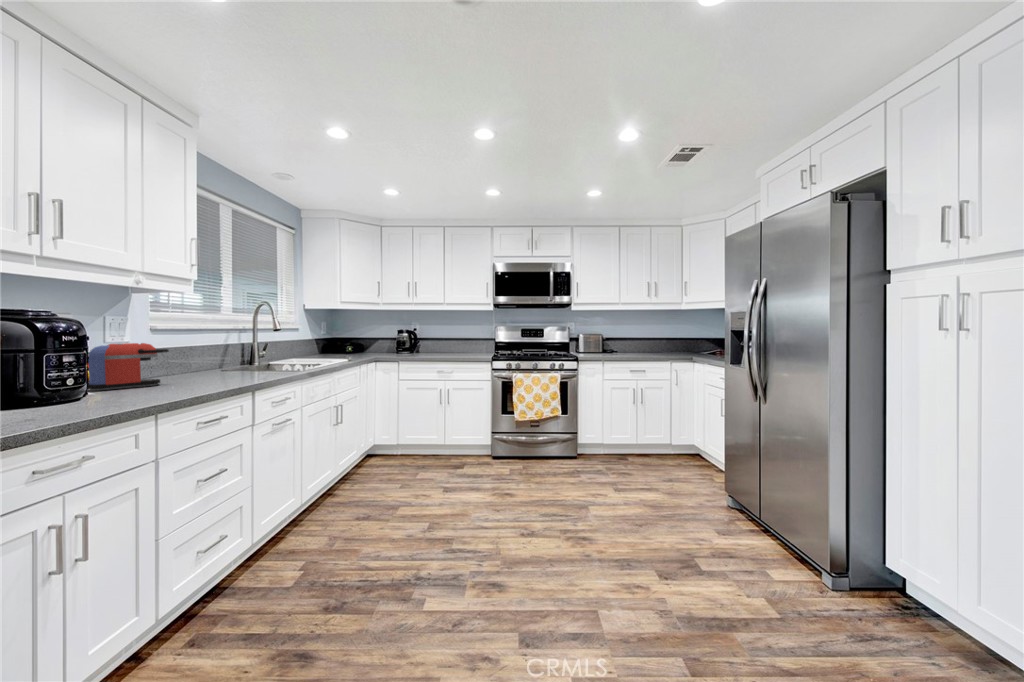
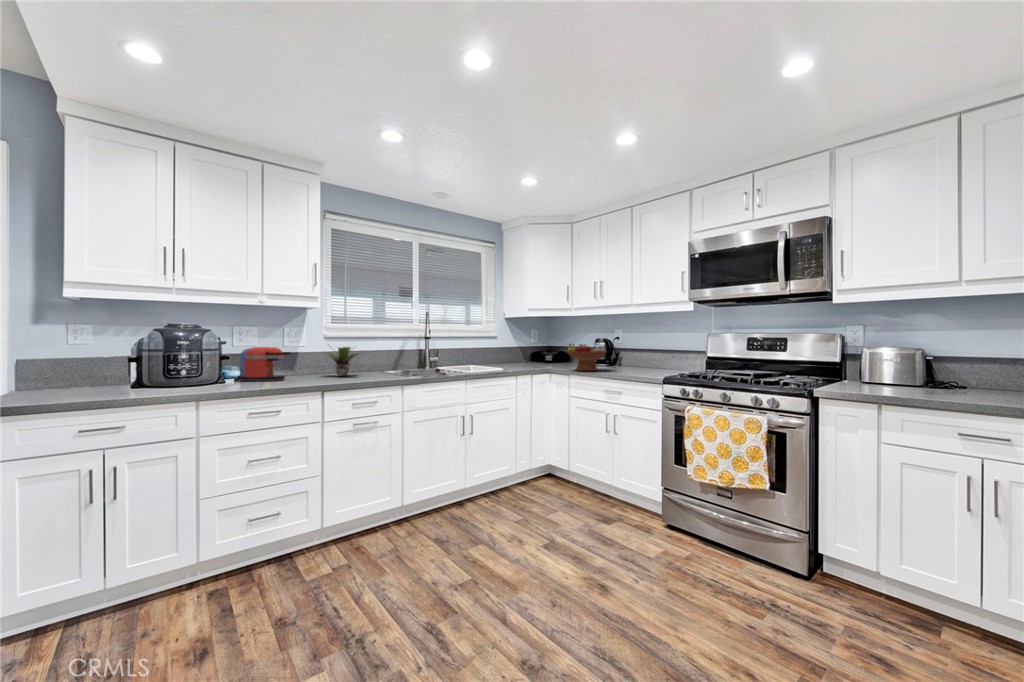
fruit bowl: none [402,334,436,357] -> present [567,344,607,371]
potted plant: none [180,338,242,376] -> present [326,347,359,376]

